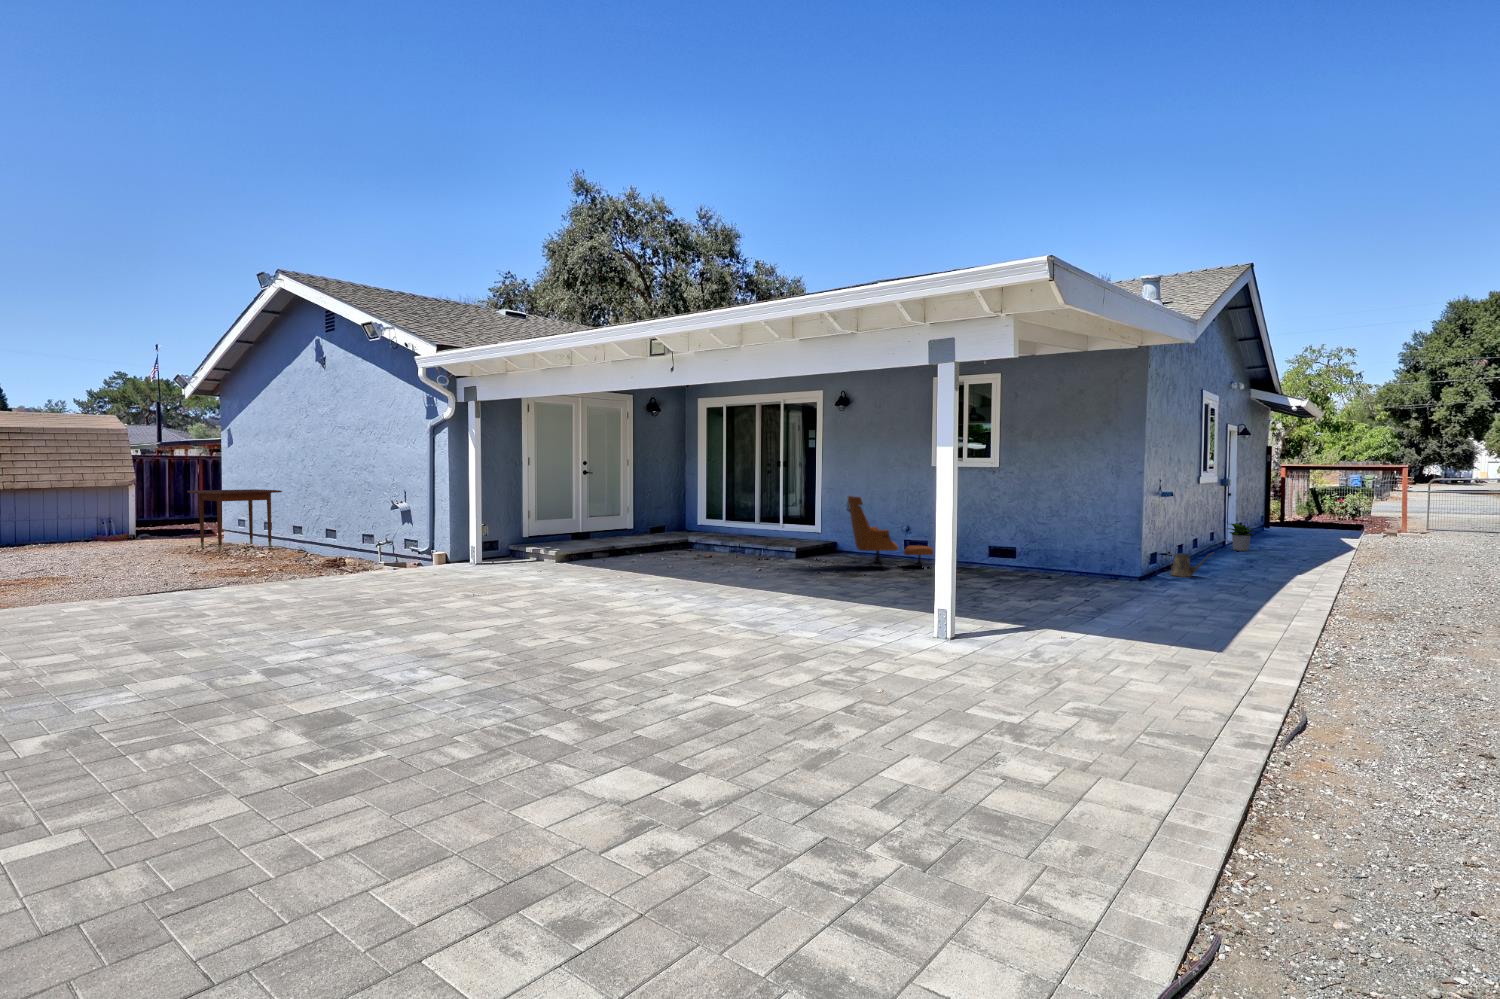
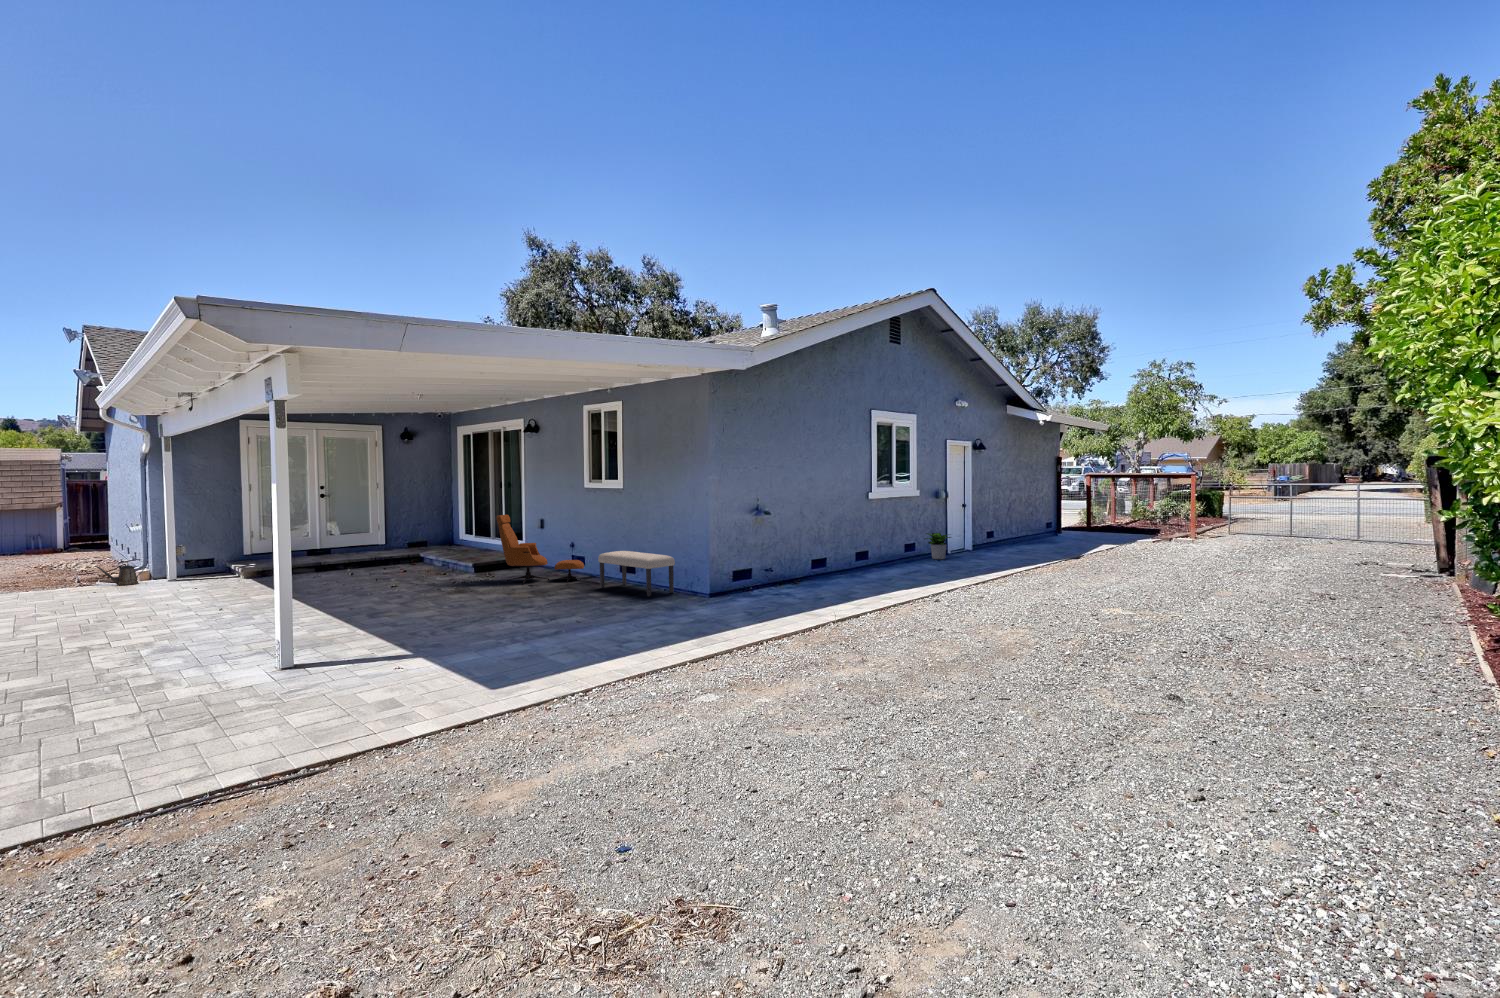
dining table: present [187,489,282,551] -> none [18,514,105,568]
bench: none [985,536,1084,583] -> present [598,551,675,597]
watering can: present [1168,553,1212,577] -> present [95,565,144,586]

